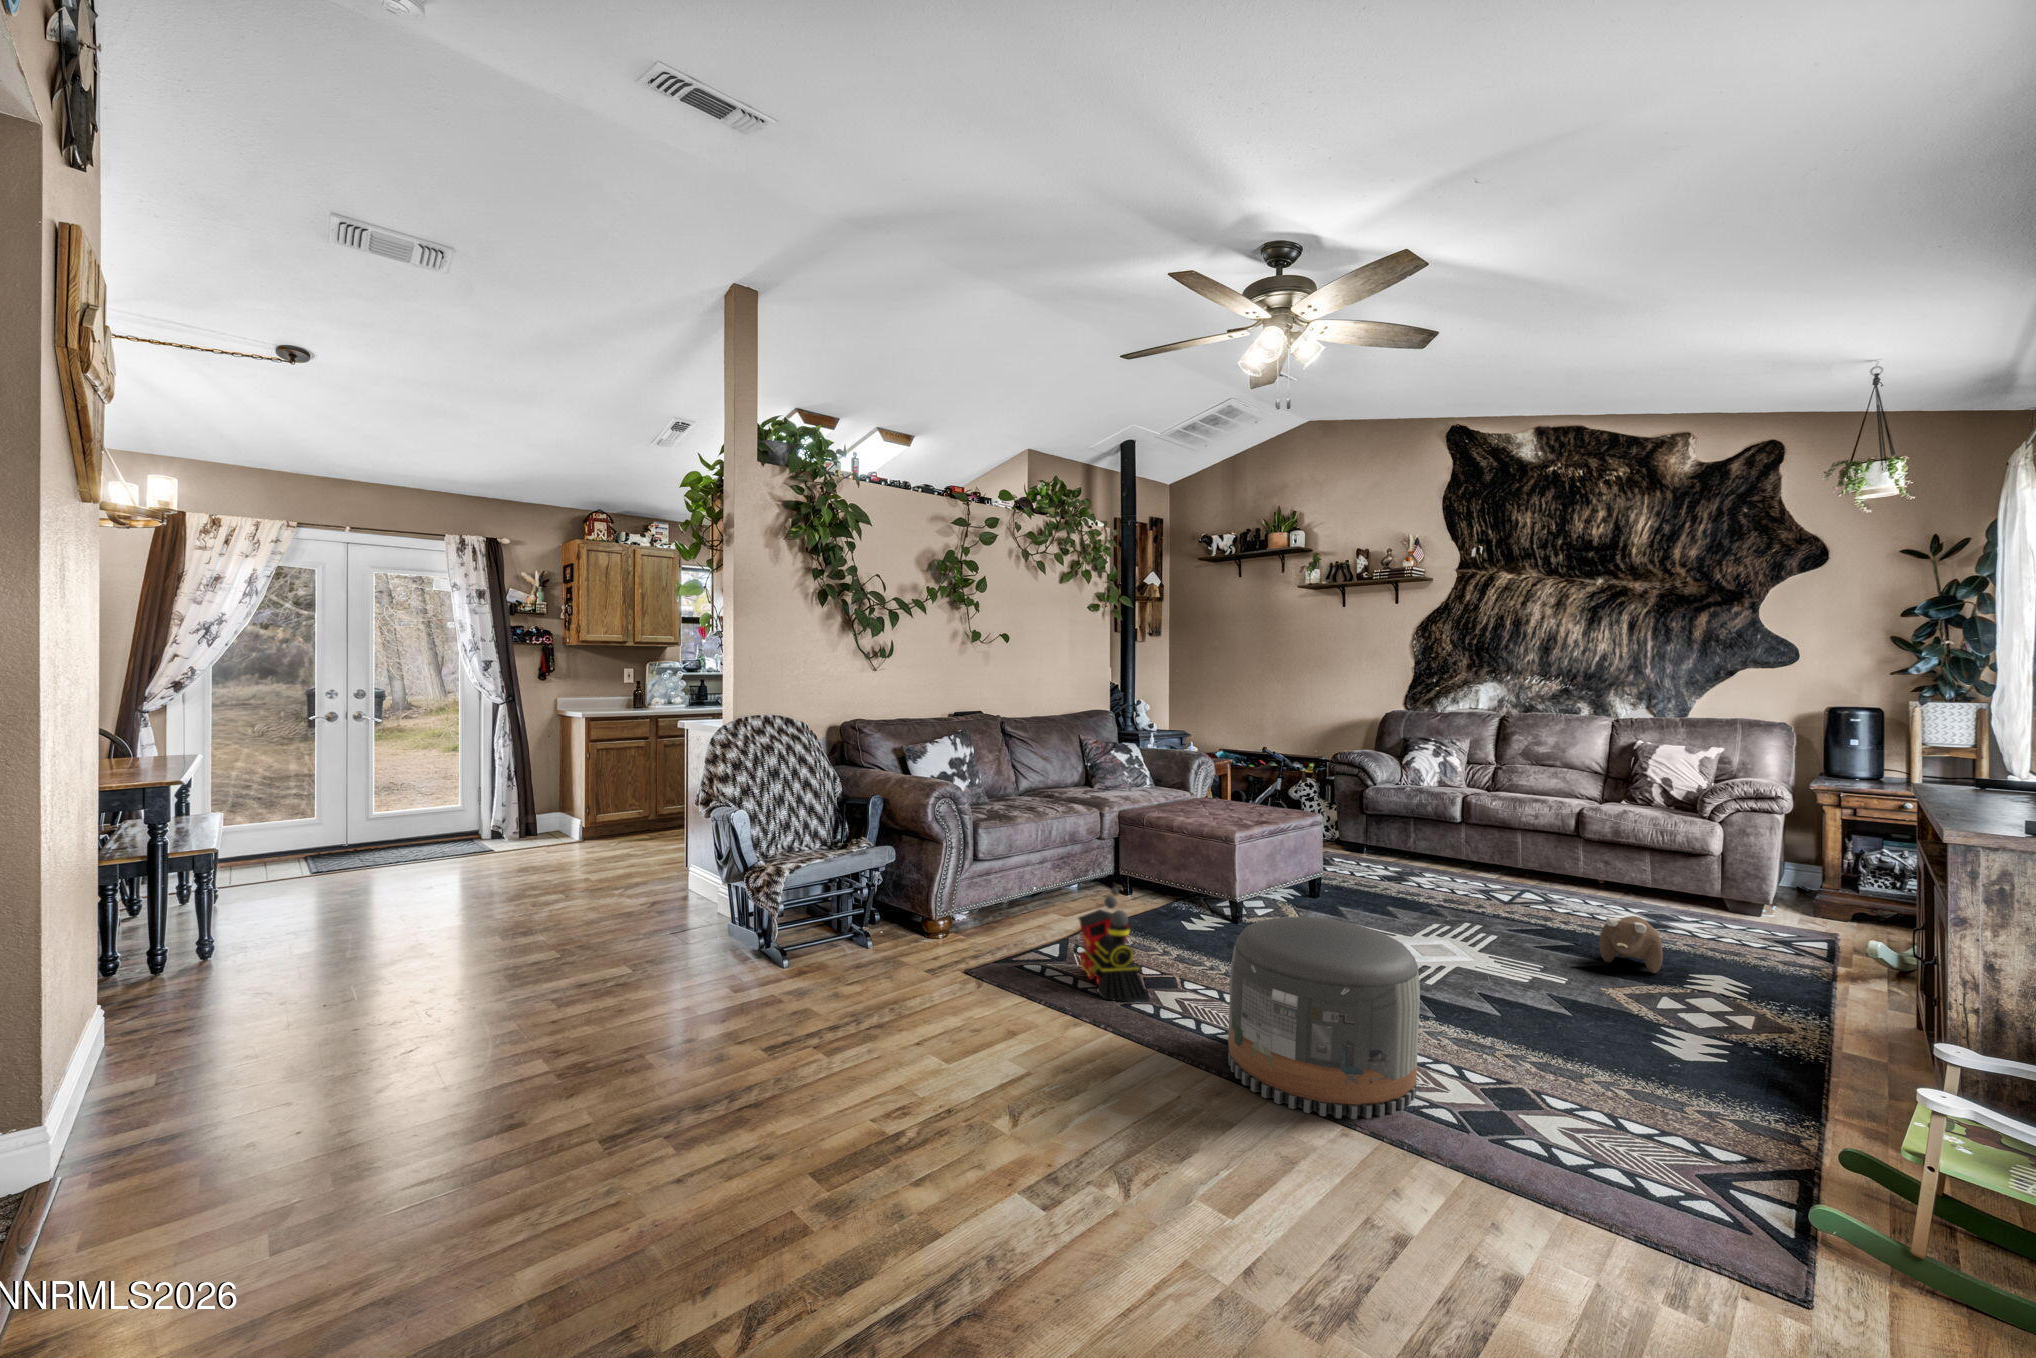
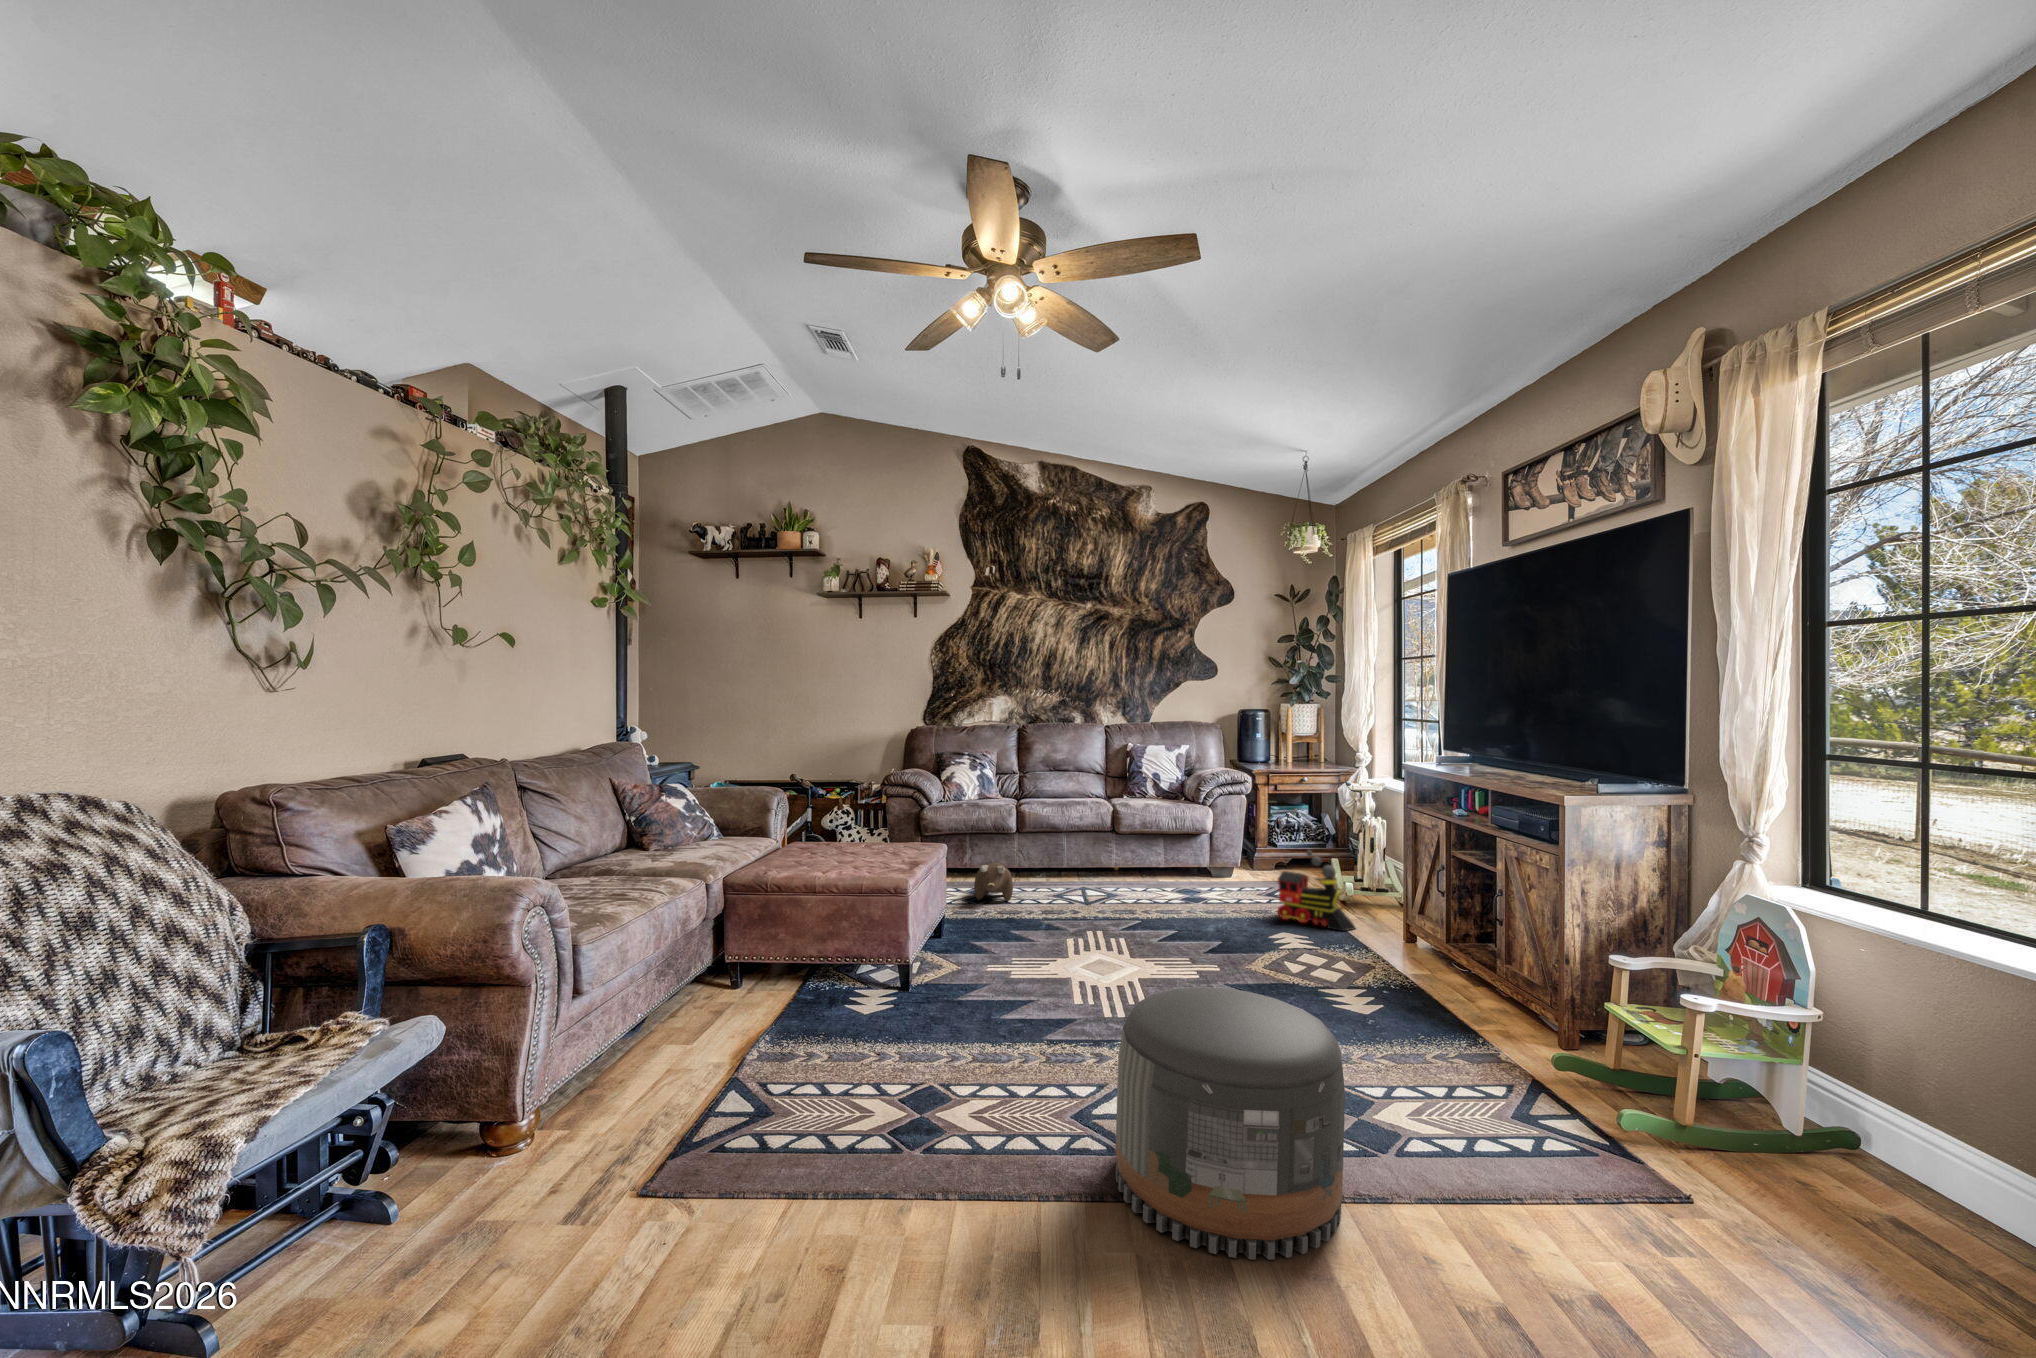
toy train: present [1078,887,1148,1002] -> present [1278,851,1356,931]
plush toy: present [1599,916,1663,973] -> present [974,862,1013,901]

